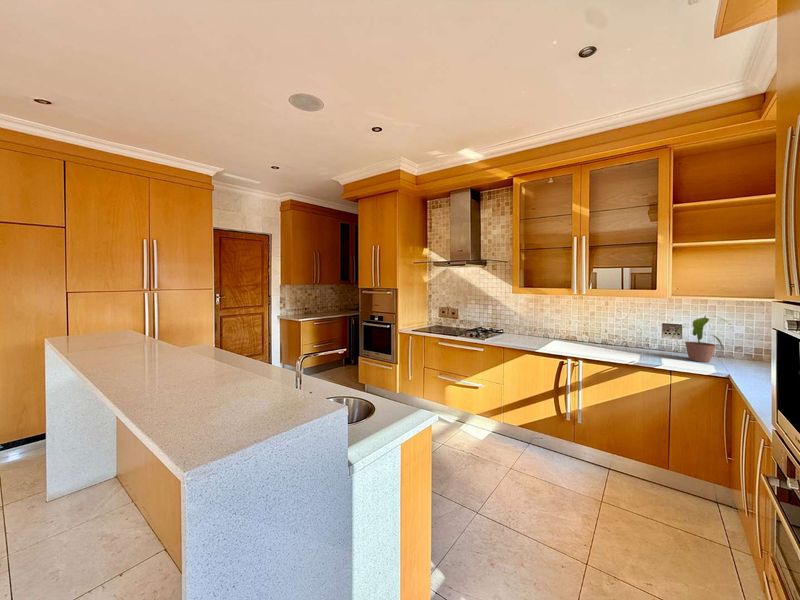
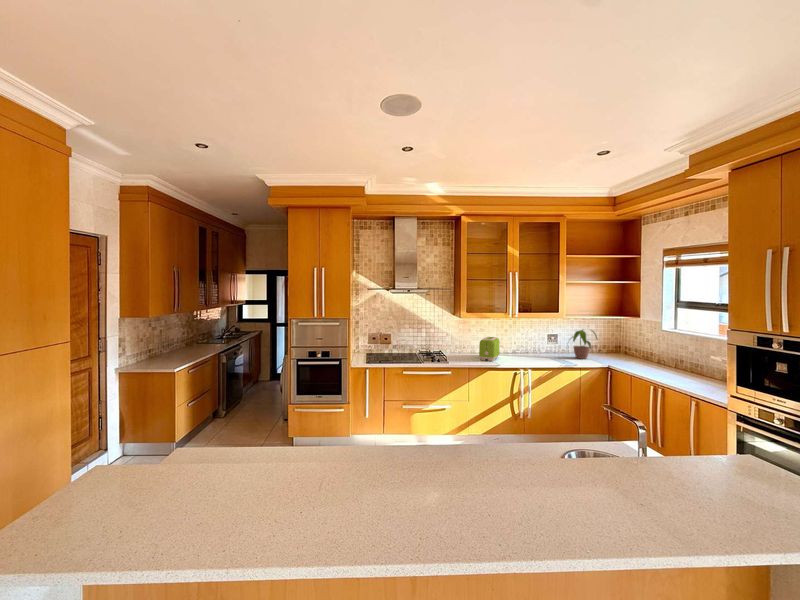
toaster: none [528,318,566,345] -> present [479,337,500,361]

